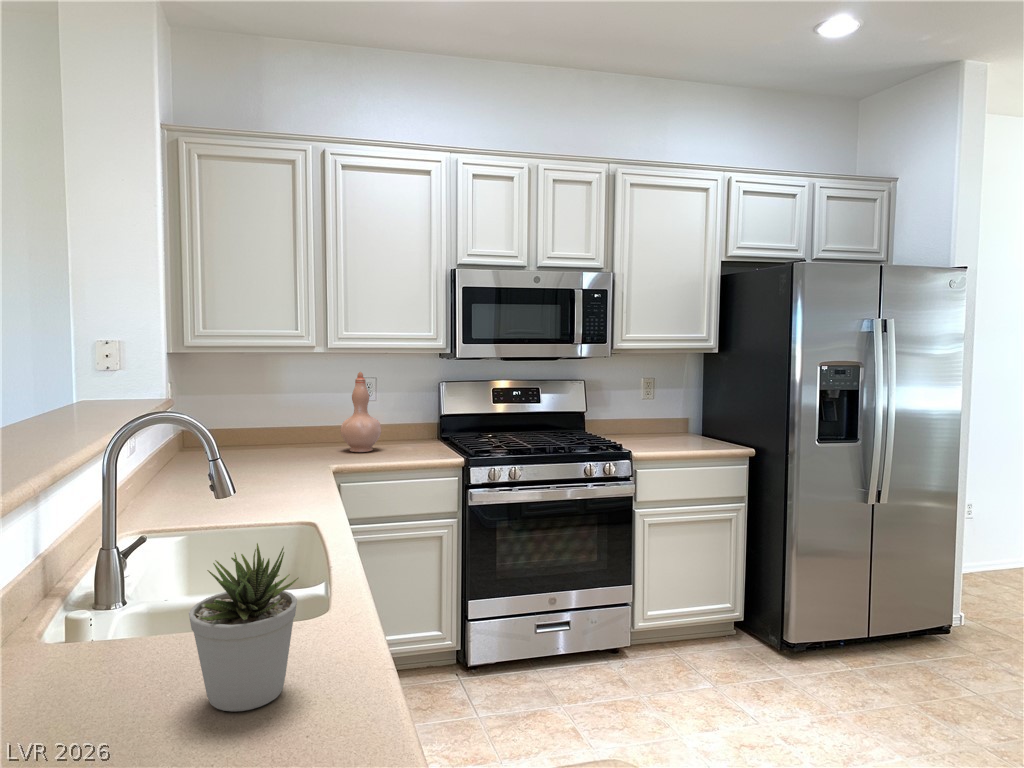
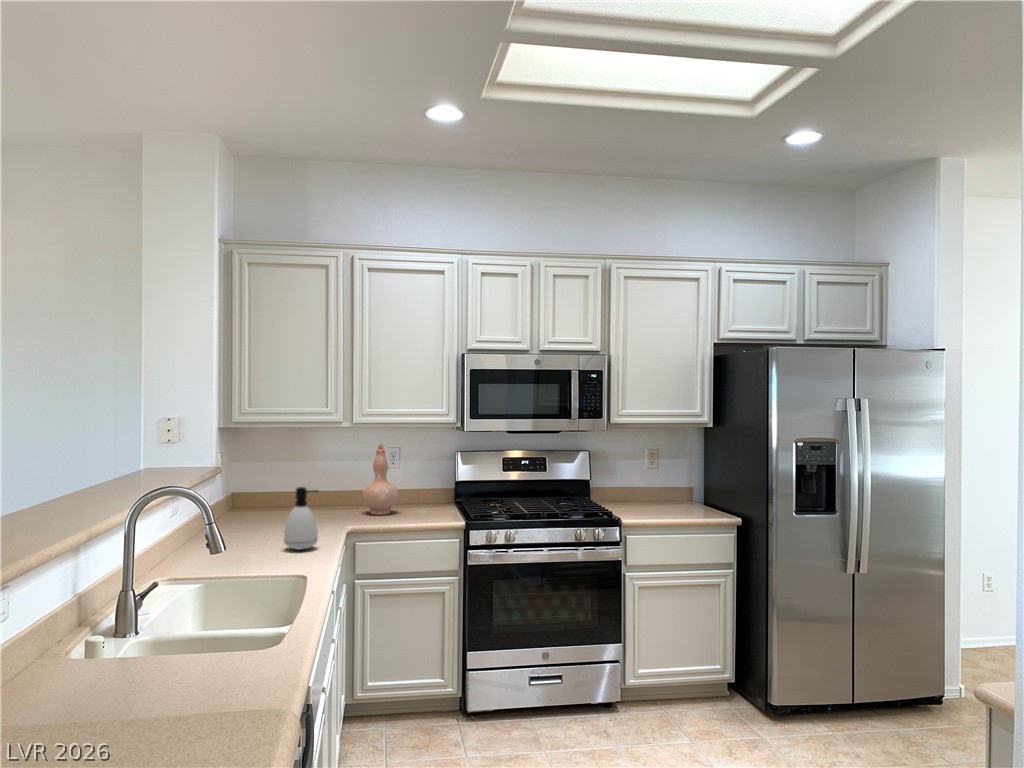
soap dispenser: none [262,417,303,492] -> present [284,487,318,550]
potted plant: present [189,543,298,711] -> none [194,586,267,697]

